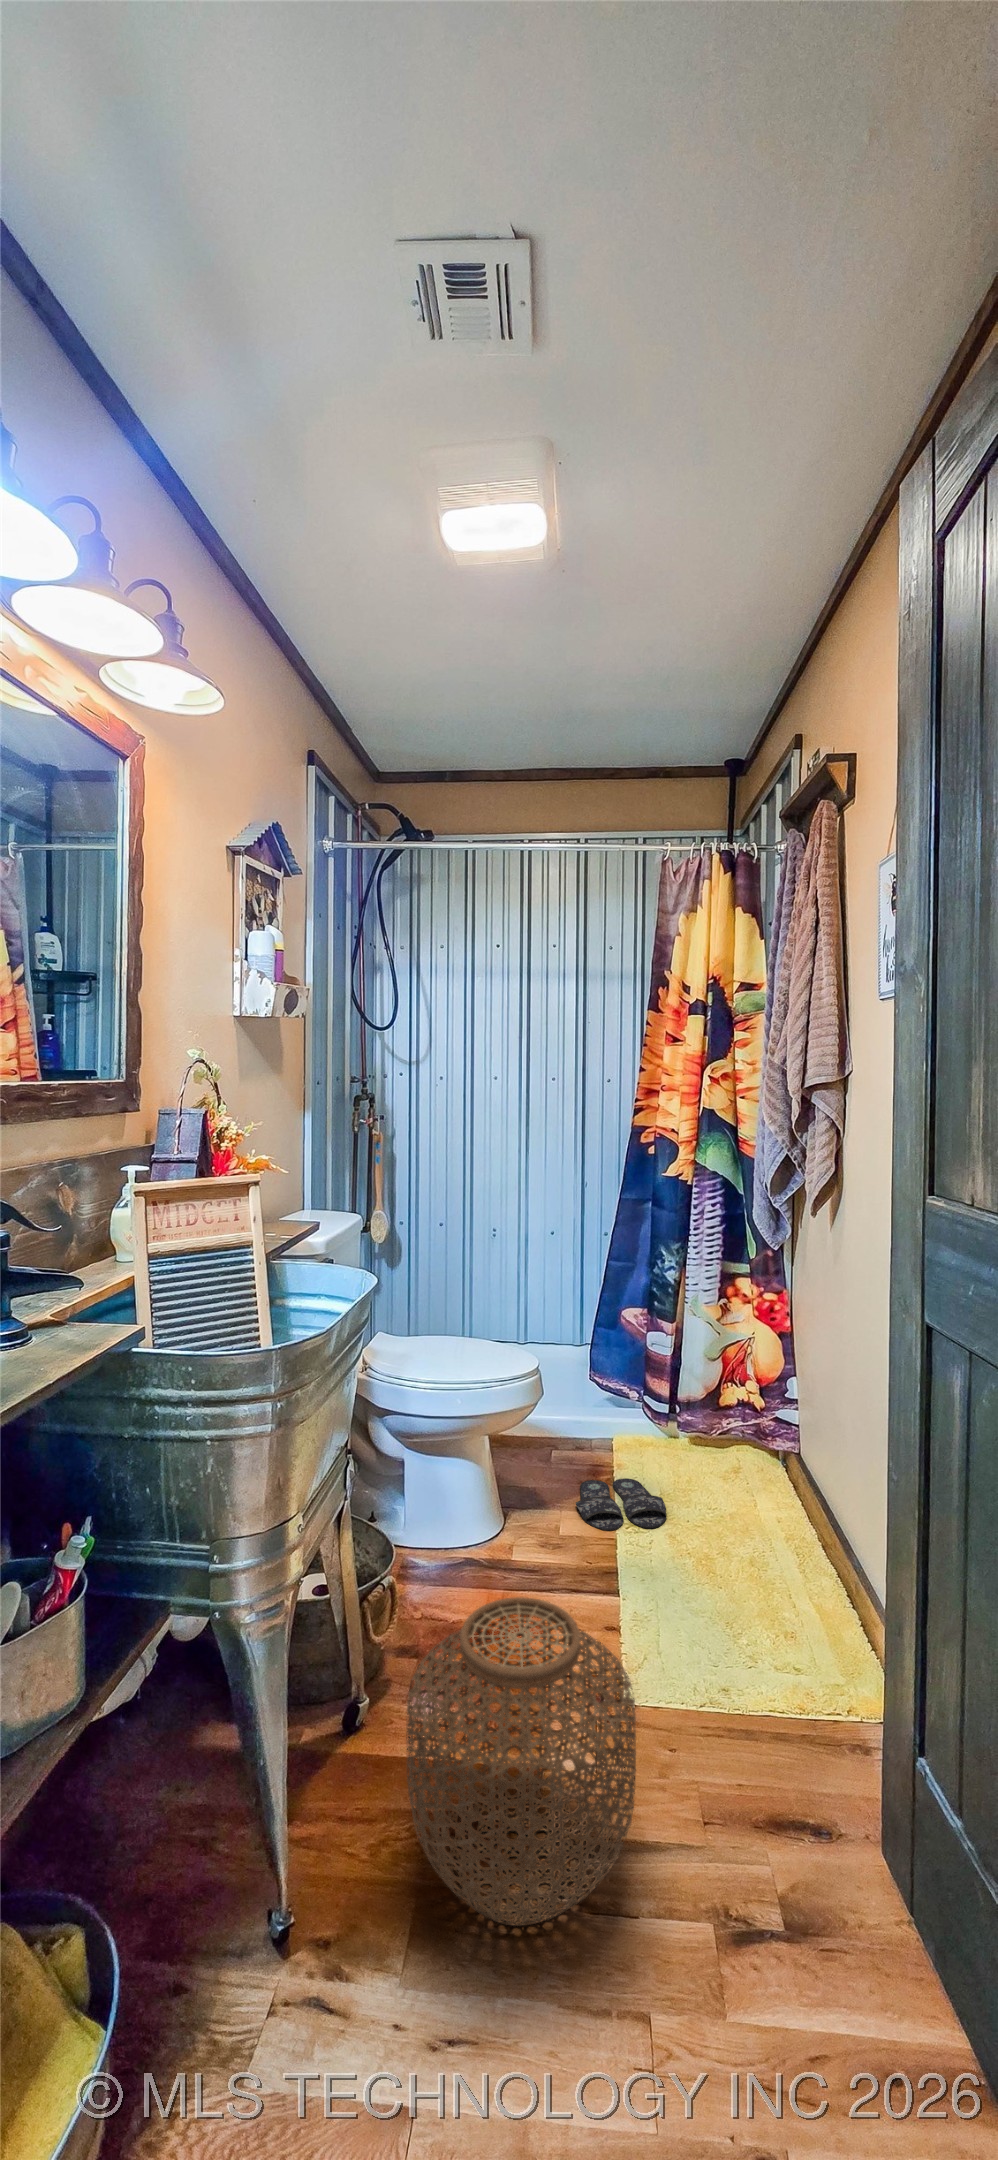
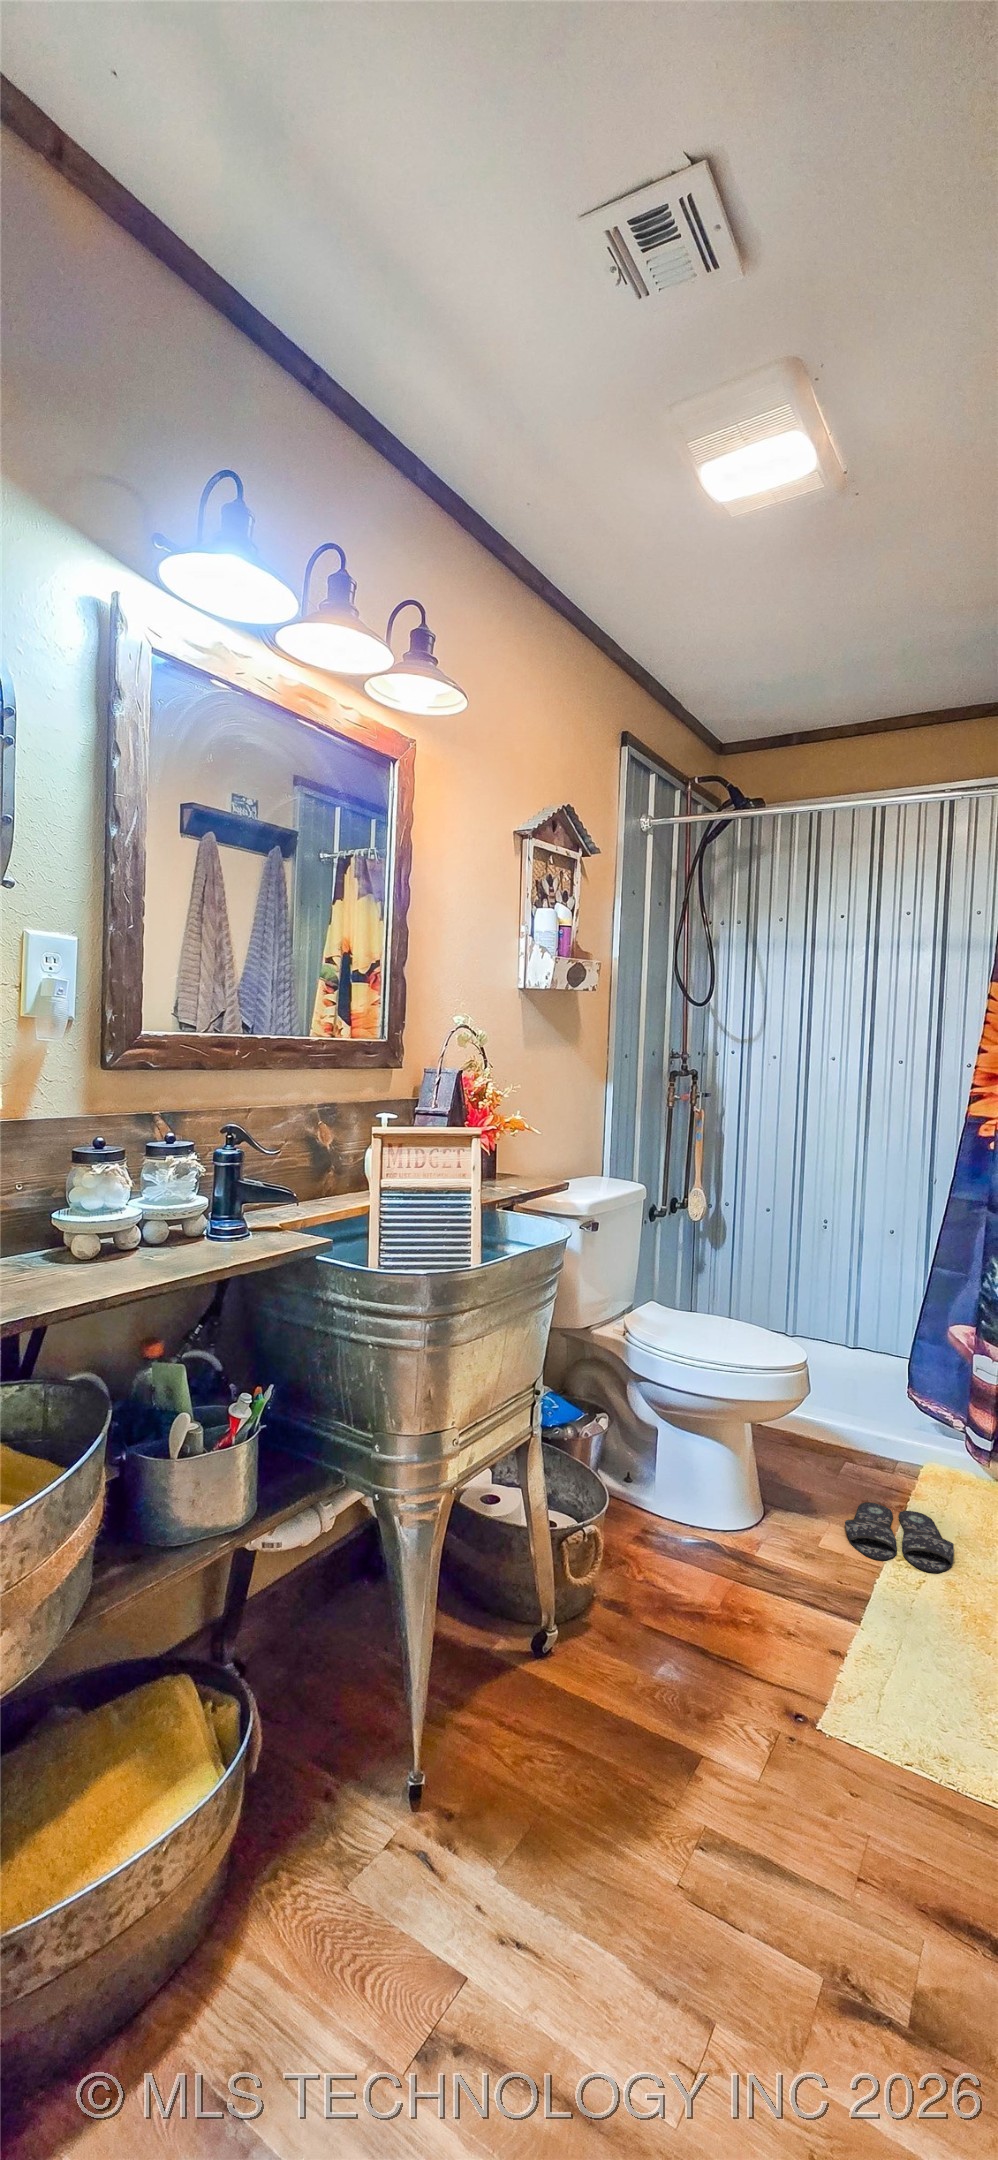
woven basket: present [407,1597,636,1926] -> none [539,1569,772,1890]

